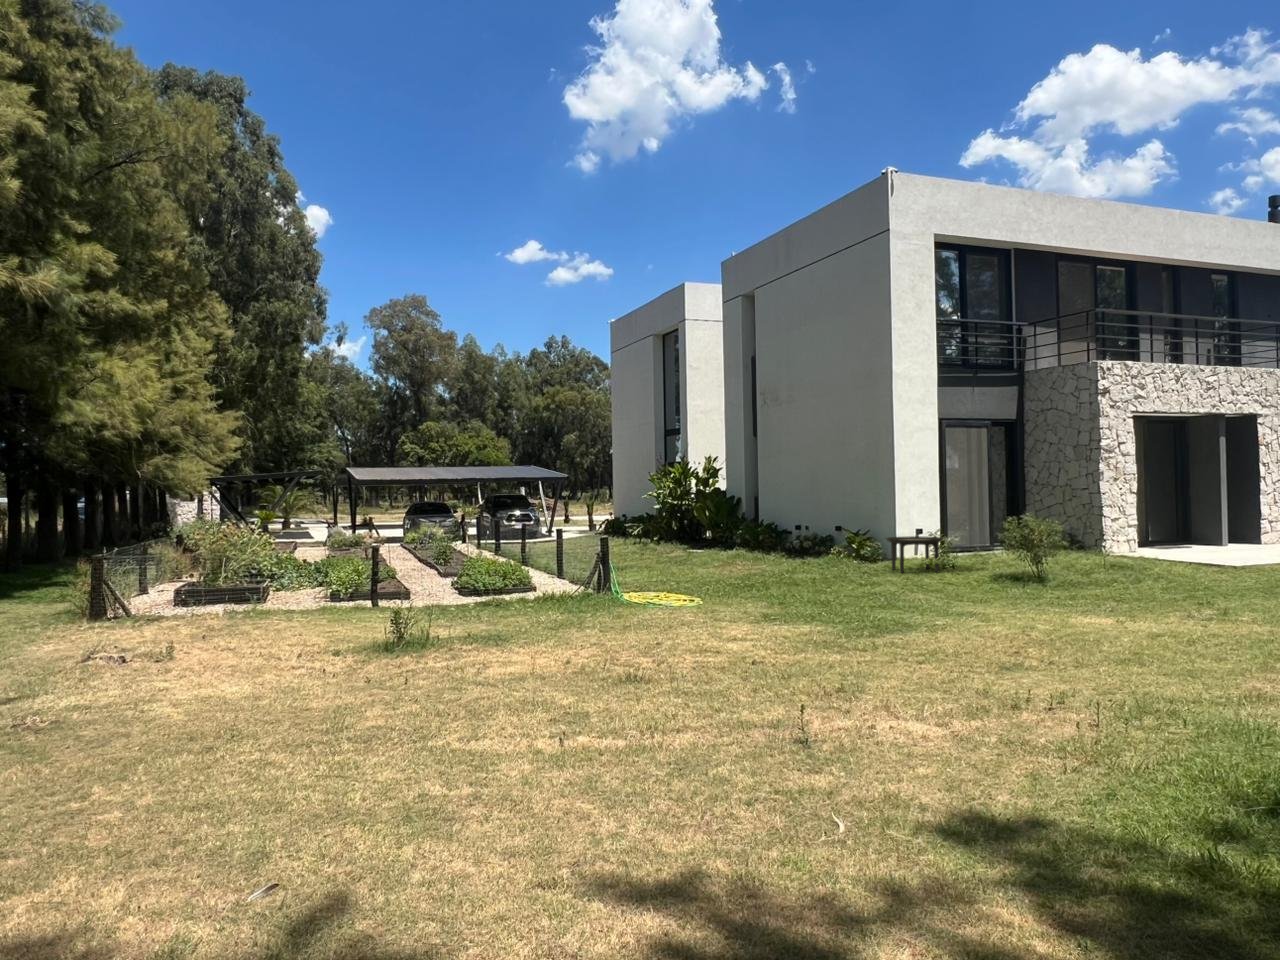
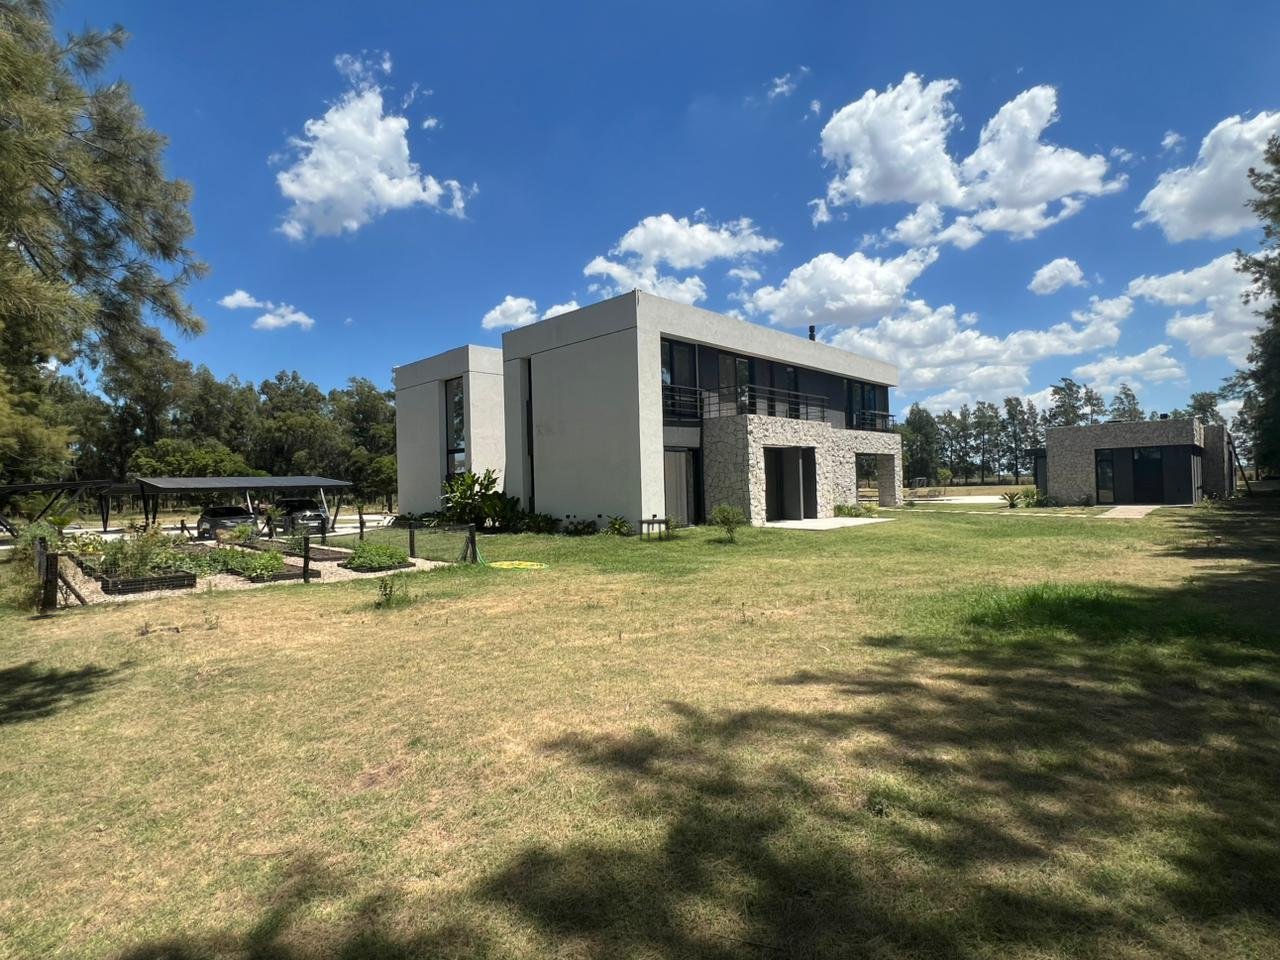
potted tree: none [53,579,89,626] -> present [26,582,56,620]

